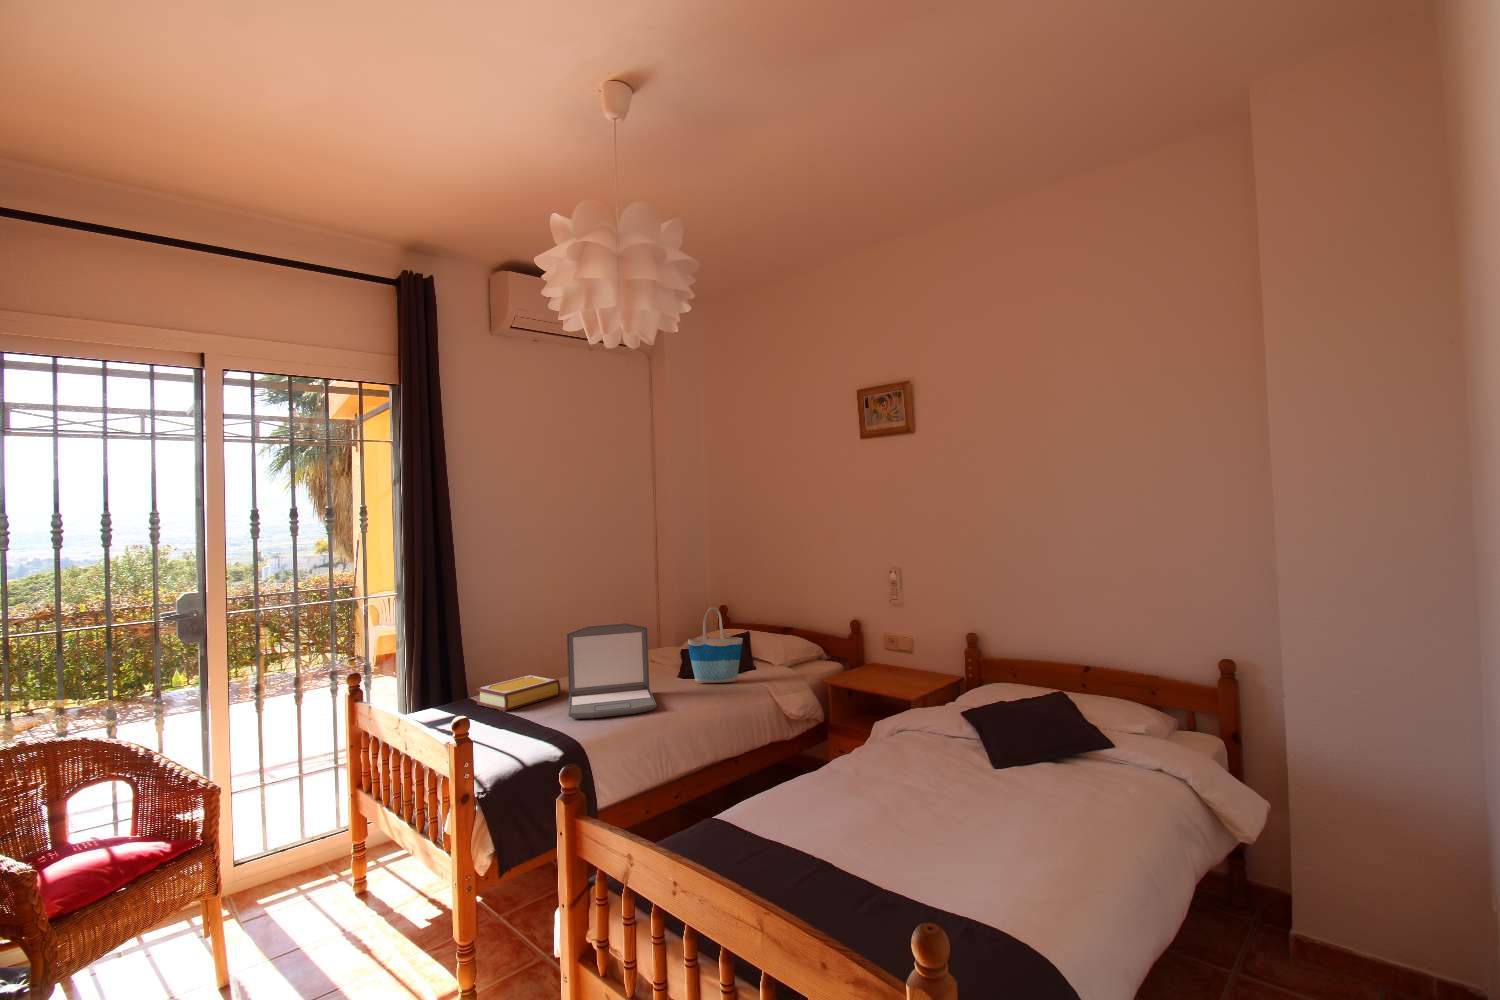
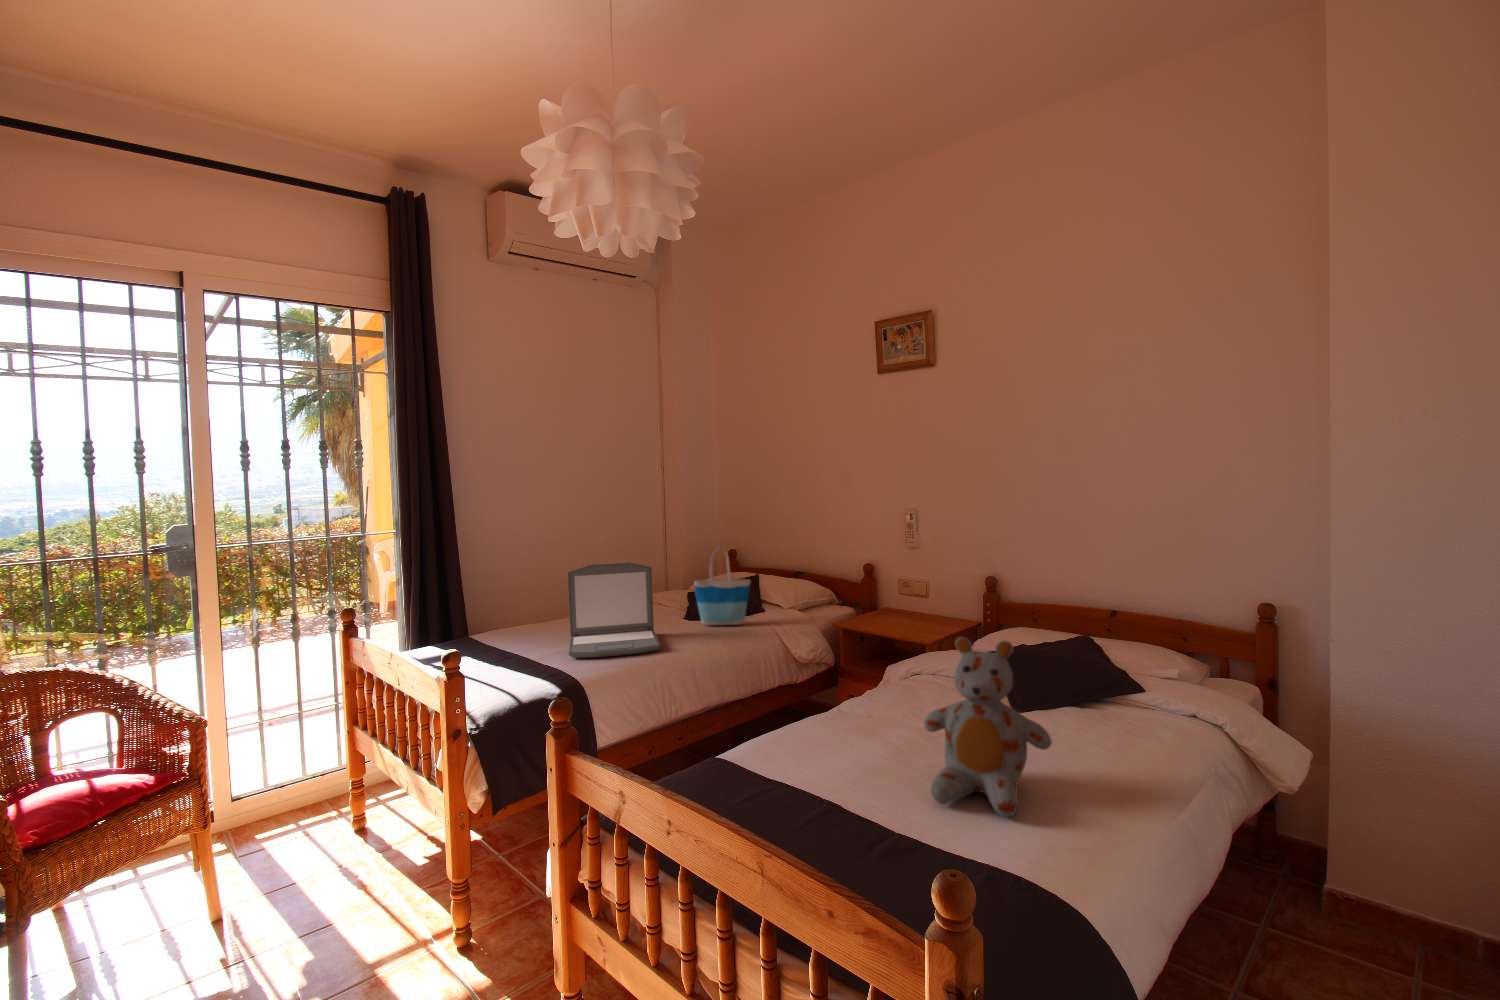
book: present [476,675,560,711] -> none [476,615,562,650]
stuffed bear: none [907,702,1024,872] -> present [924,637,1052,817]

